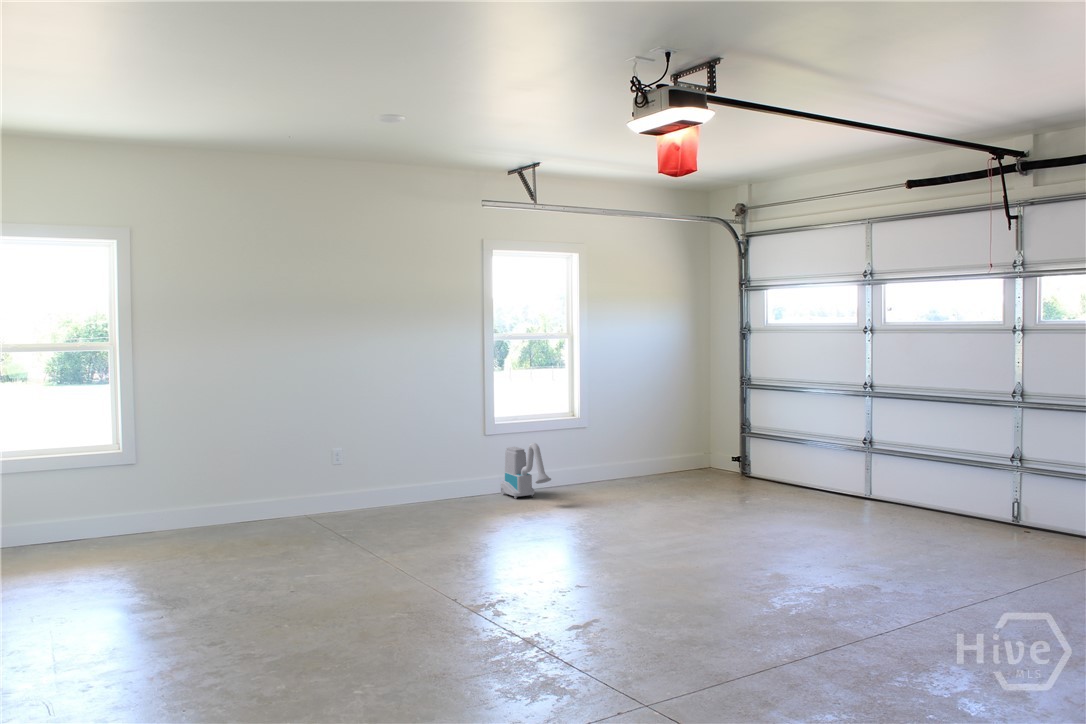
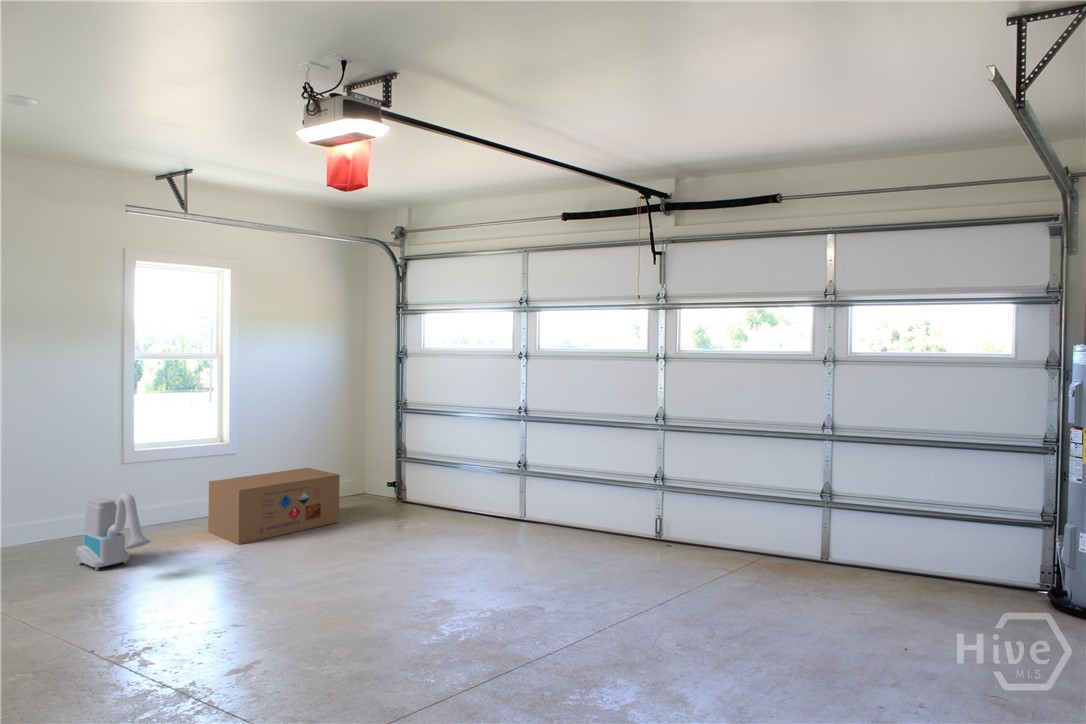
cardboard box: none [583,436,688,493] -> present [208,468,340,545]

